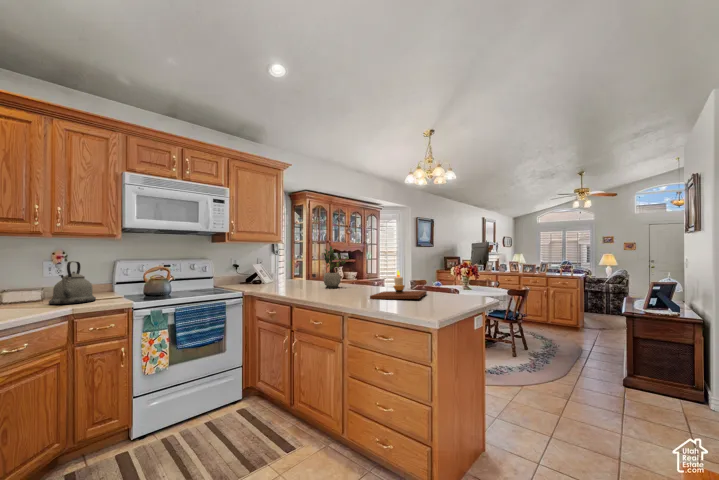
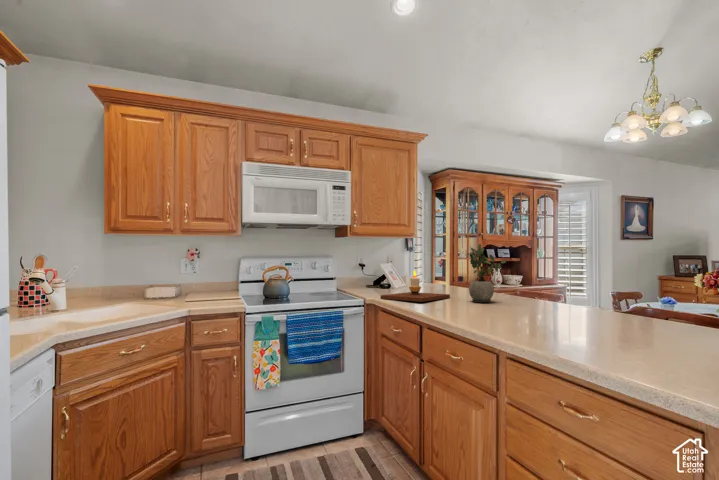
kettle: present [49,261,96,304] -> none [174,259,215,303]
candle: present [370,271,427,299] -> present [381,271,450,302]

